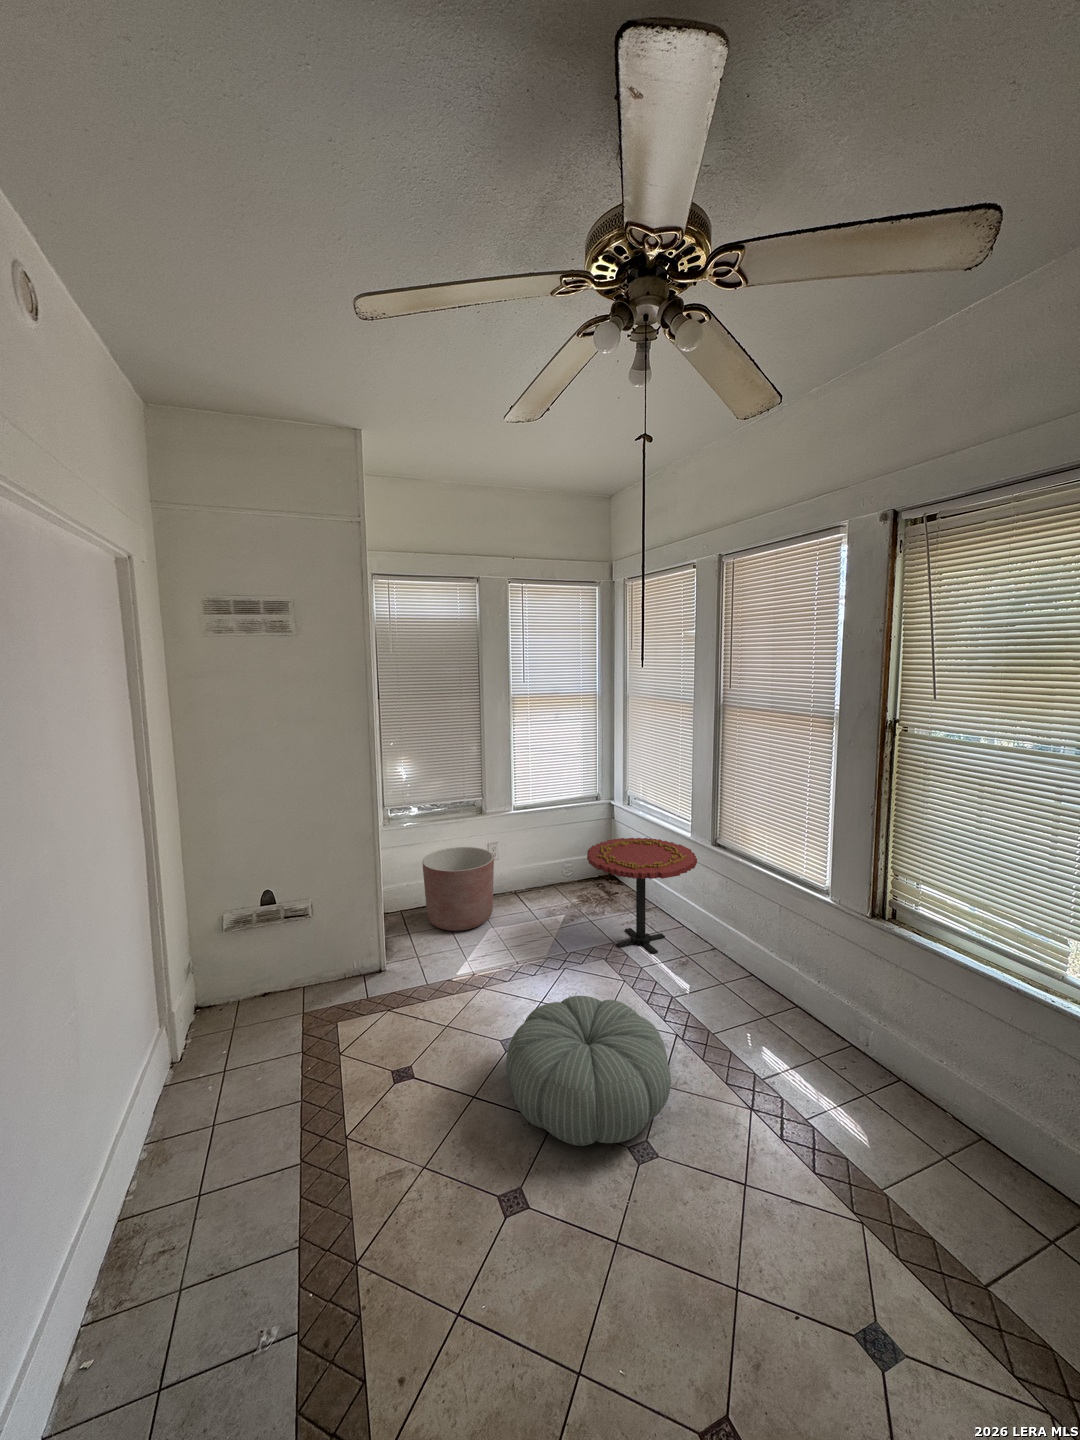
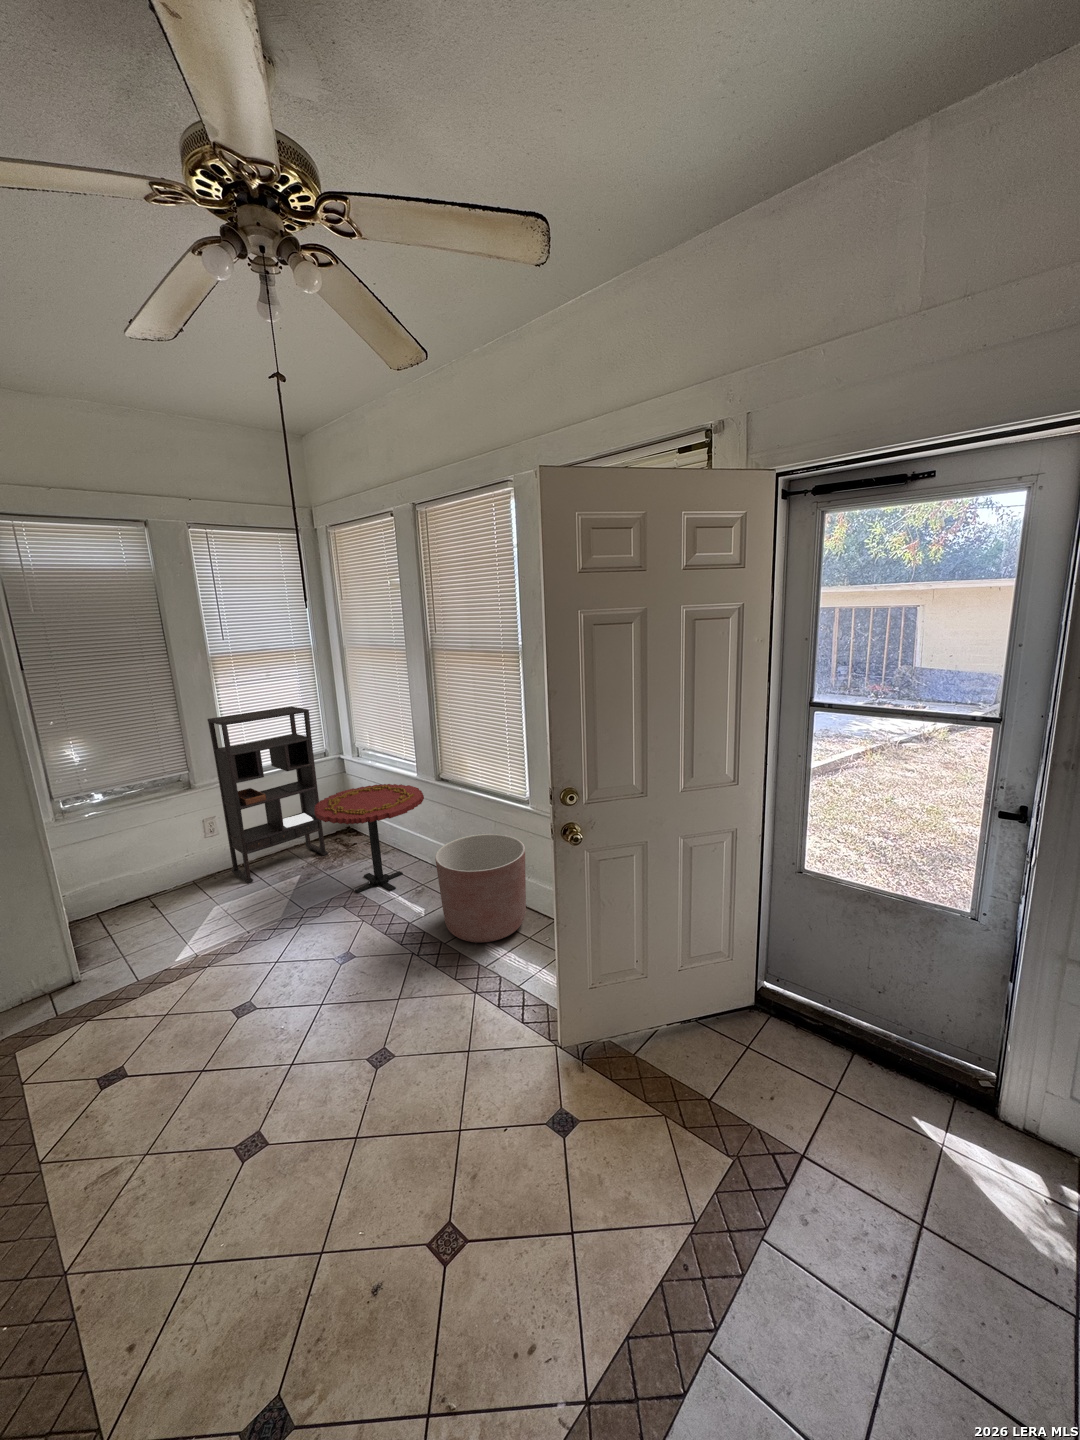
bookshelf: none [503,749,591,912] -> present [207,706,328,883]
planter: present [422,847,494,931] -> present [435,834,526,942]
pouf: present [506,996,671,1146] -> none [235,937,404,1076]

